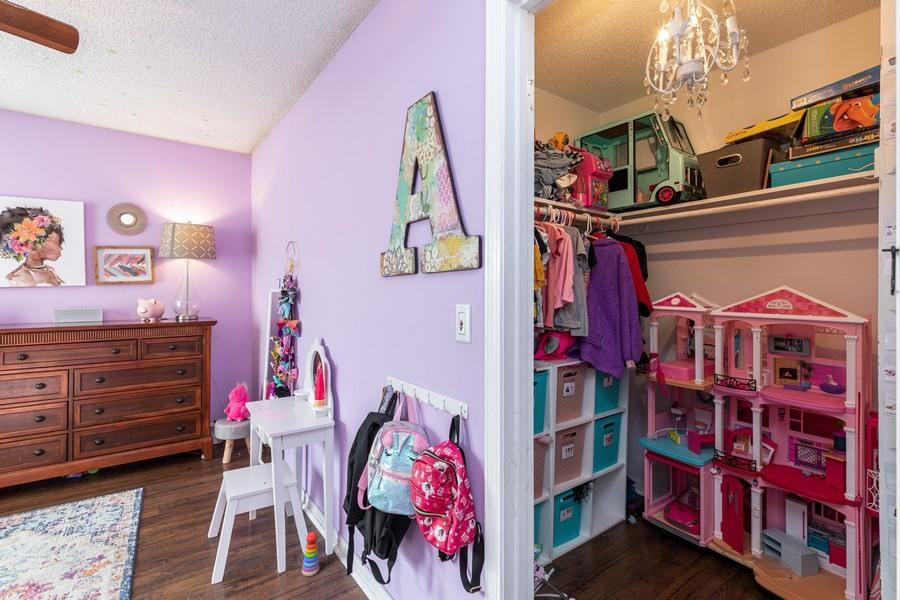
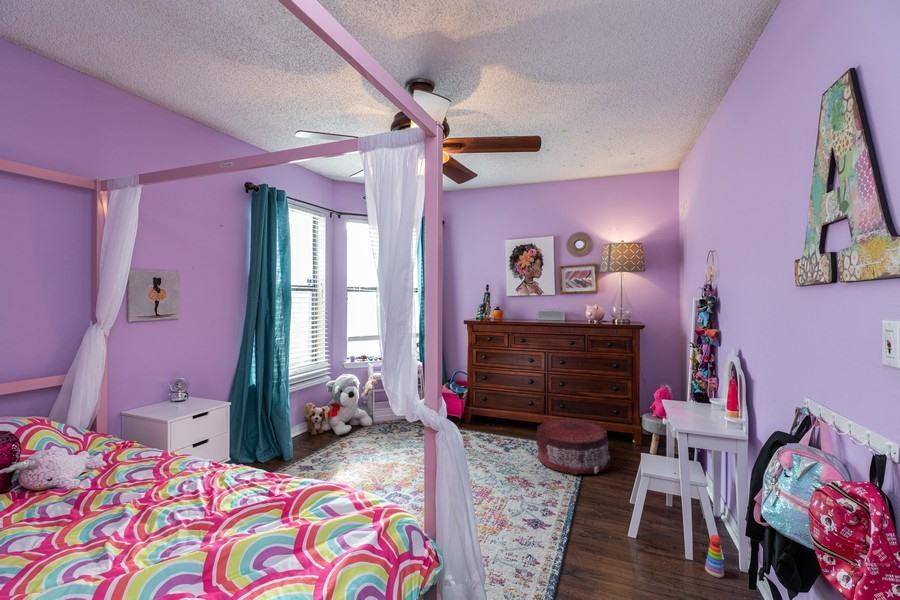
pouf: none [47,452,181,546] -> present [536,419,611,474]

